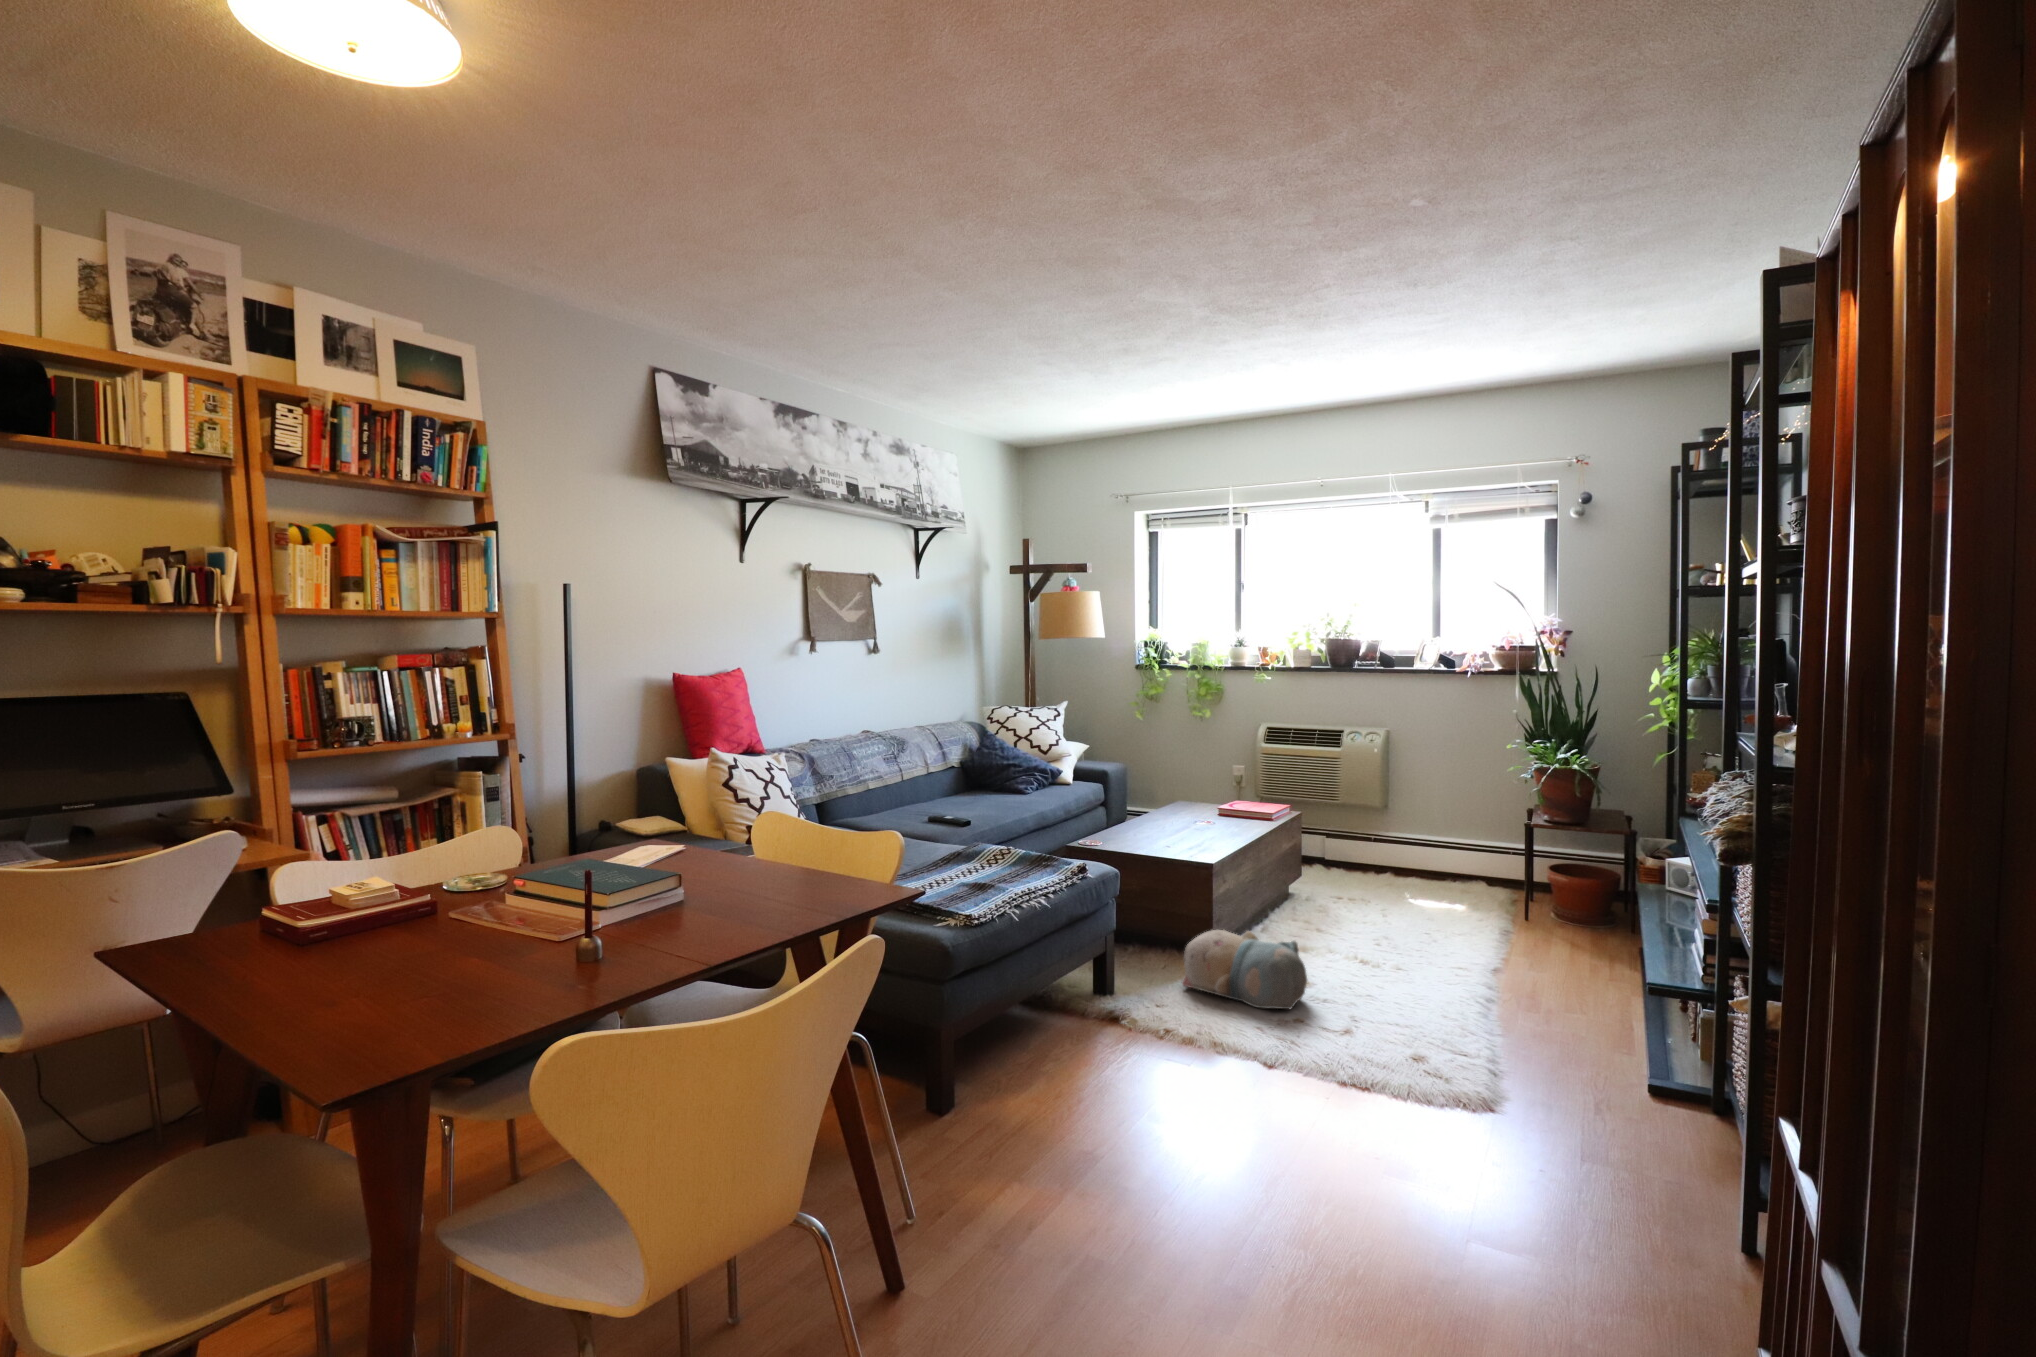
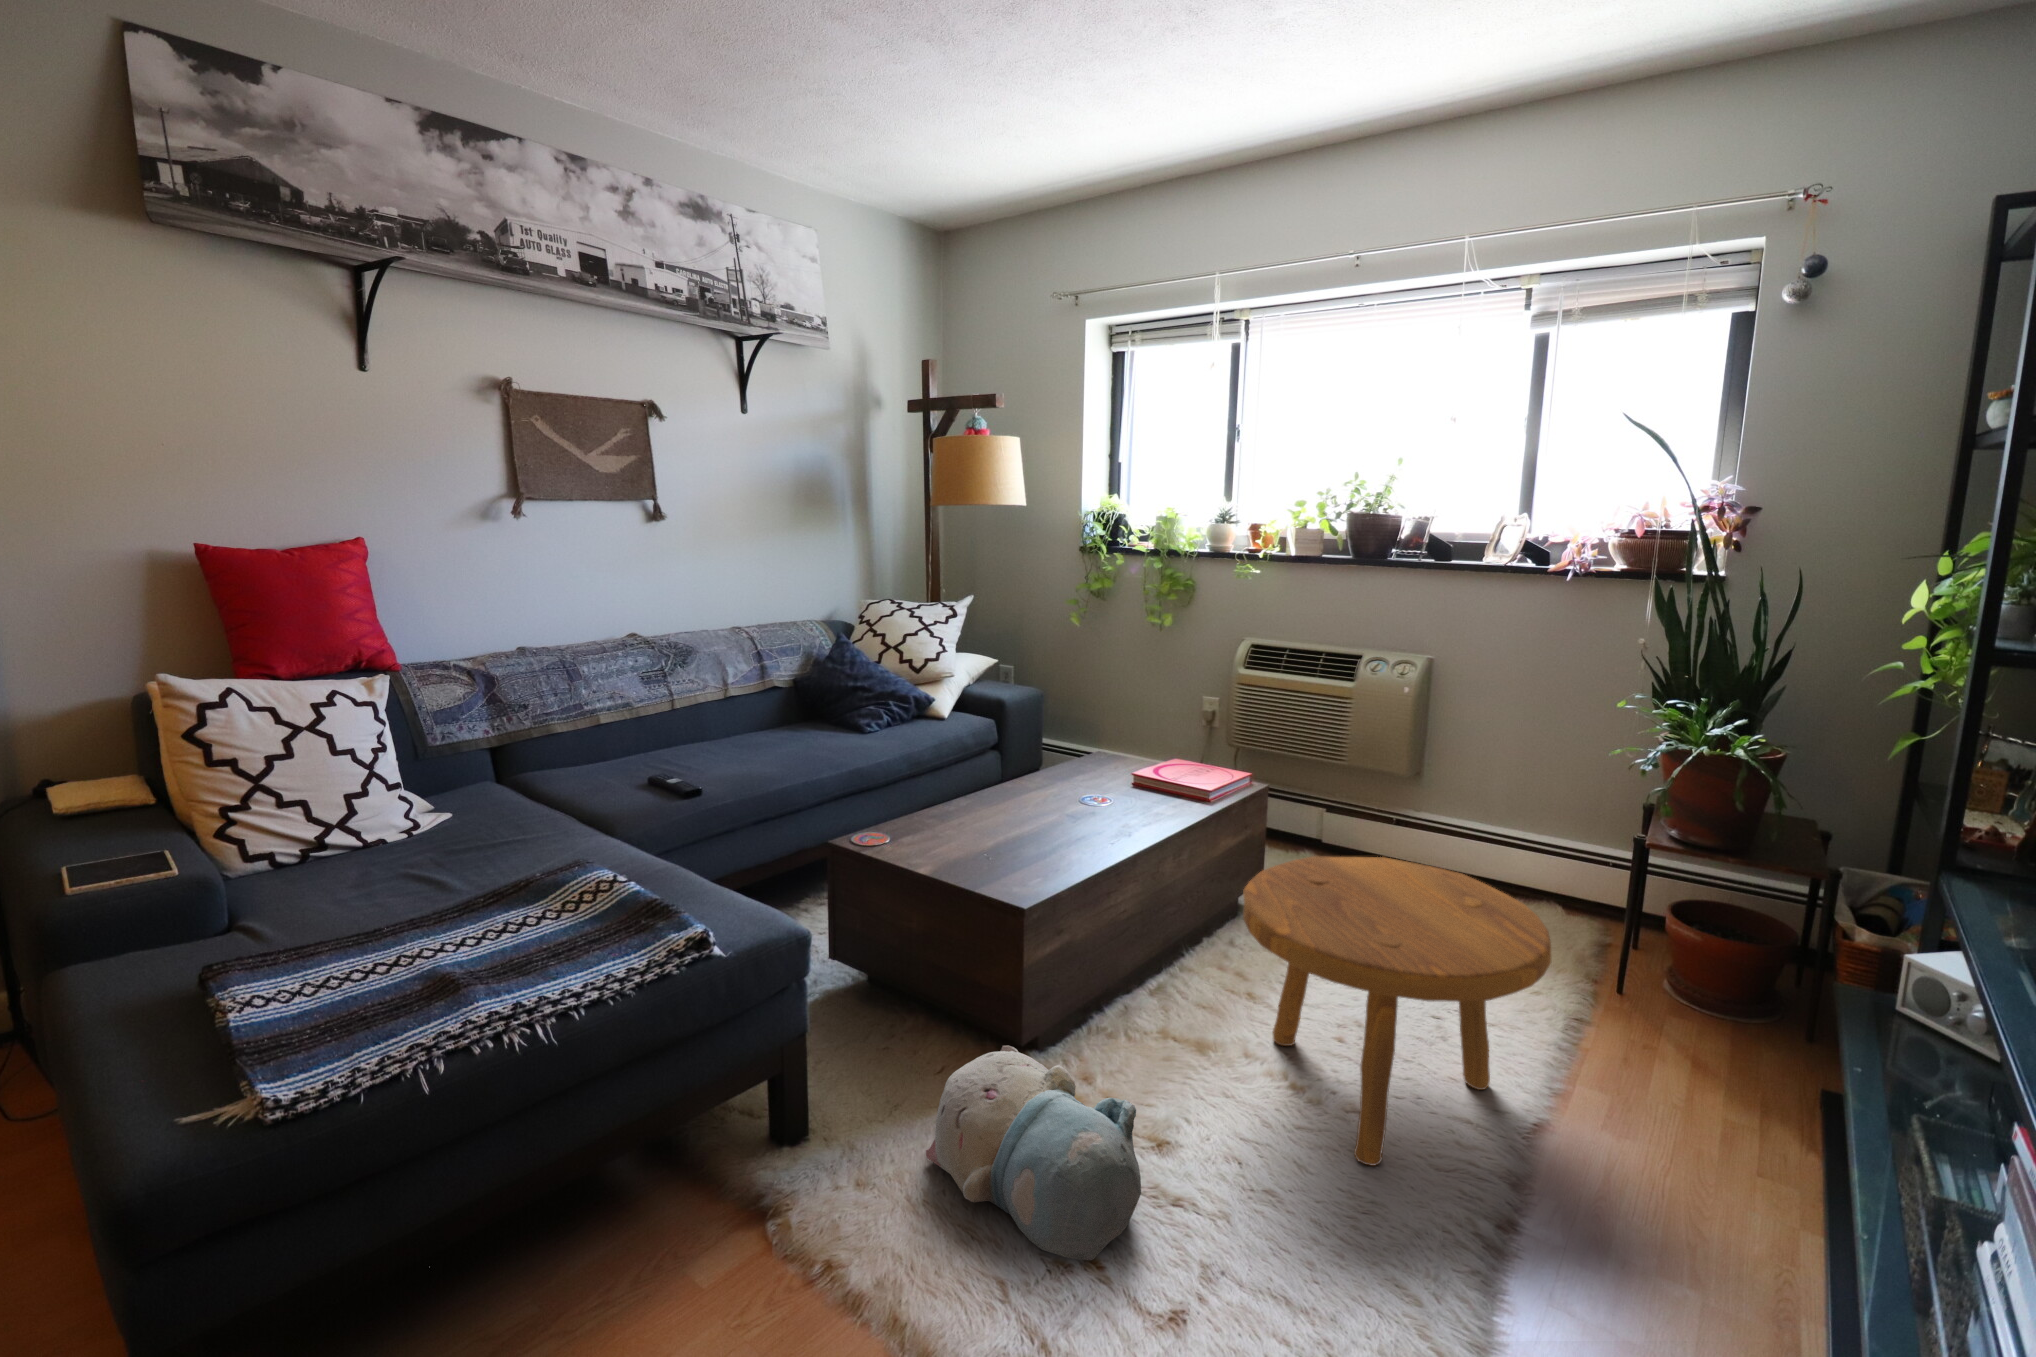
footstool: none [1323,831,1490,977] -> present [1243,856,1551,1166]

